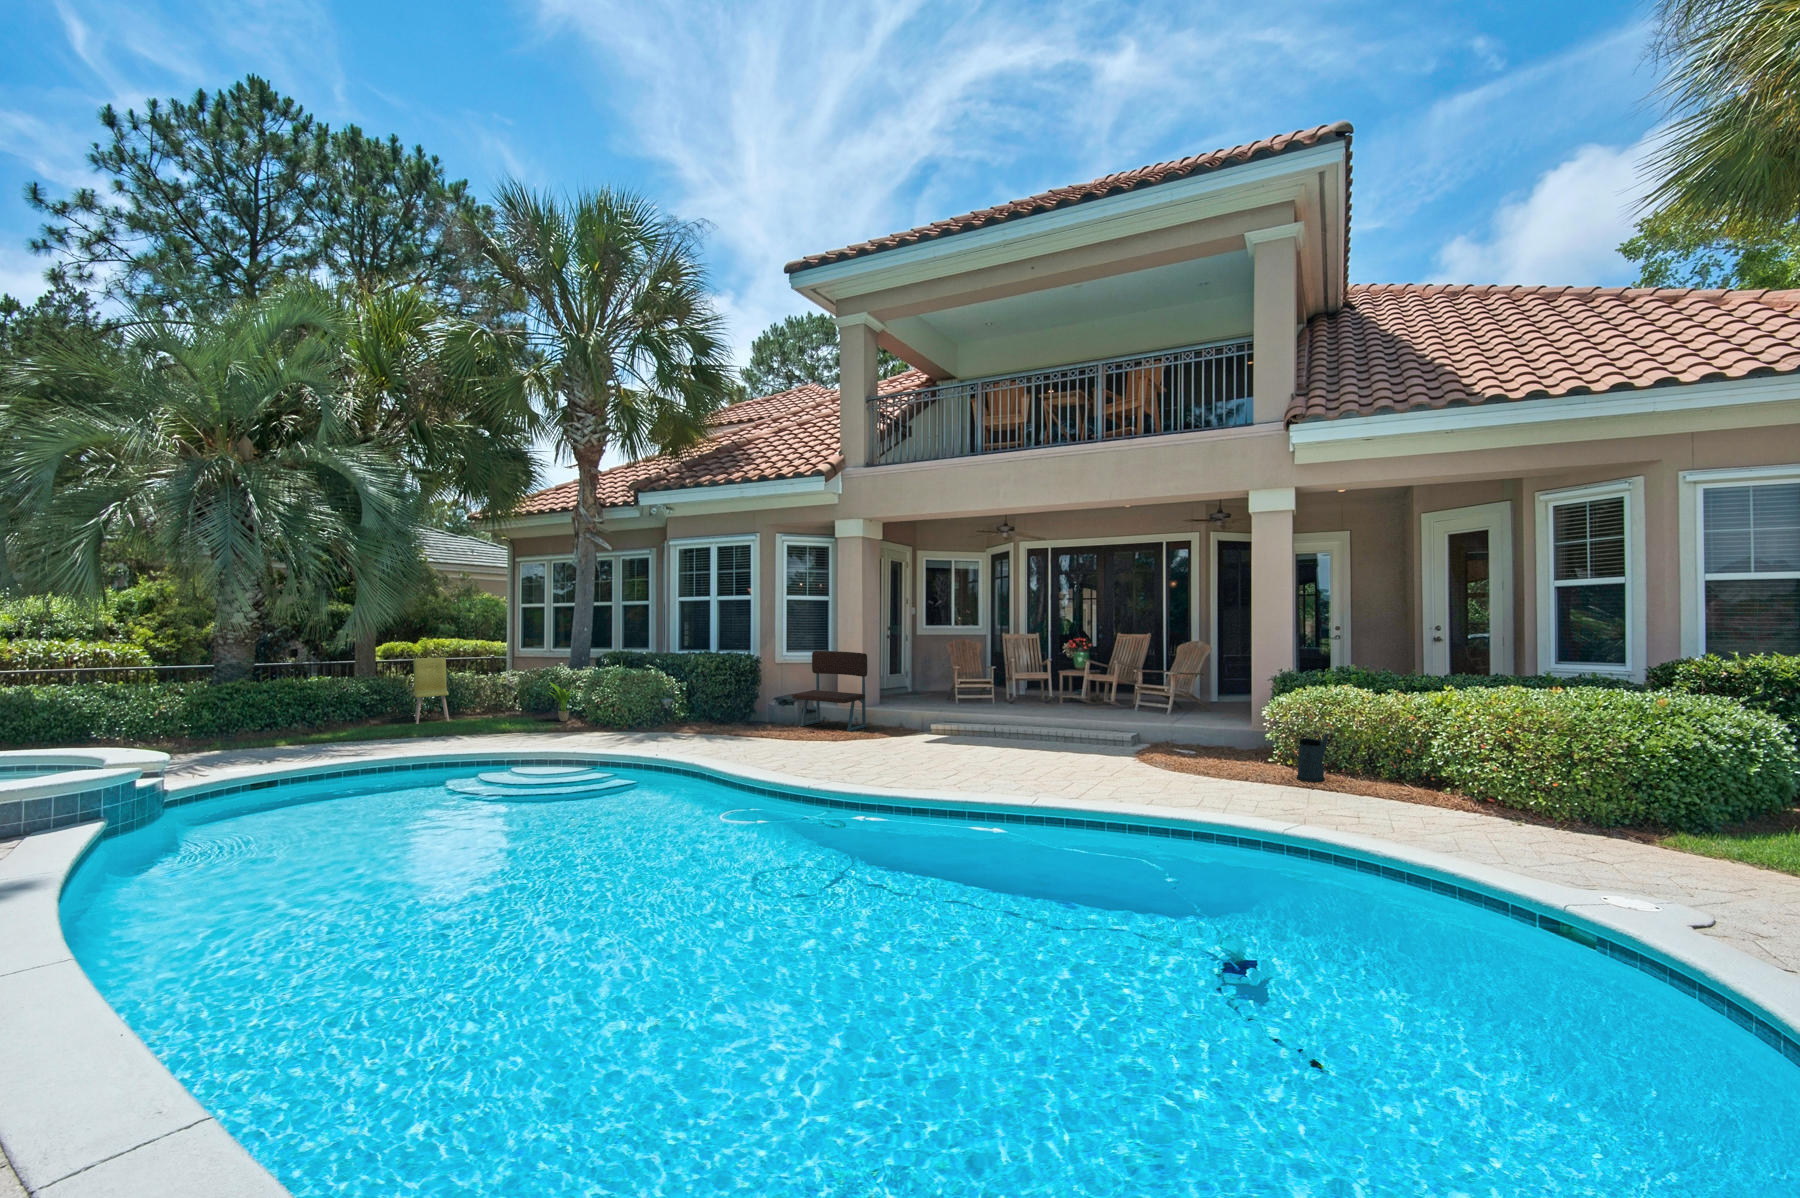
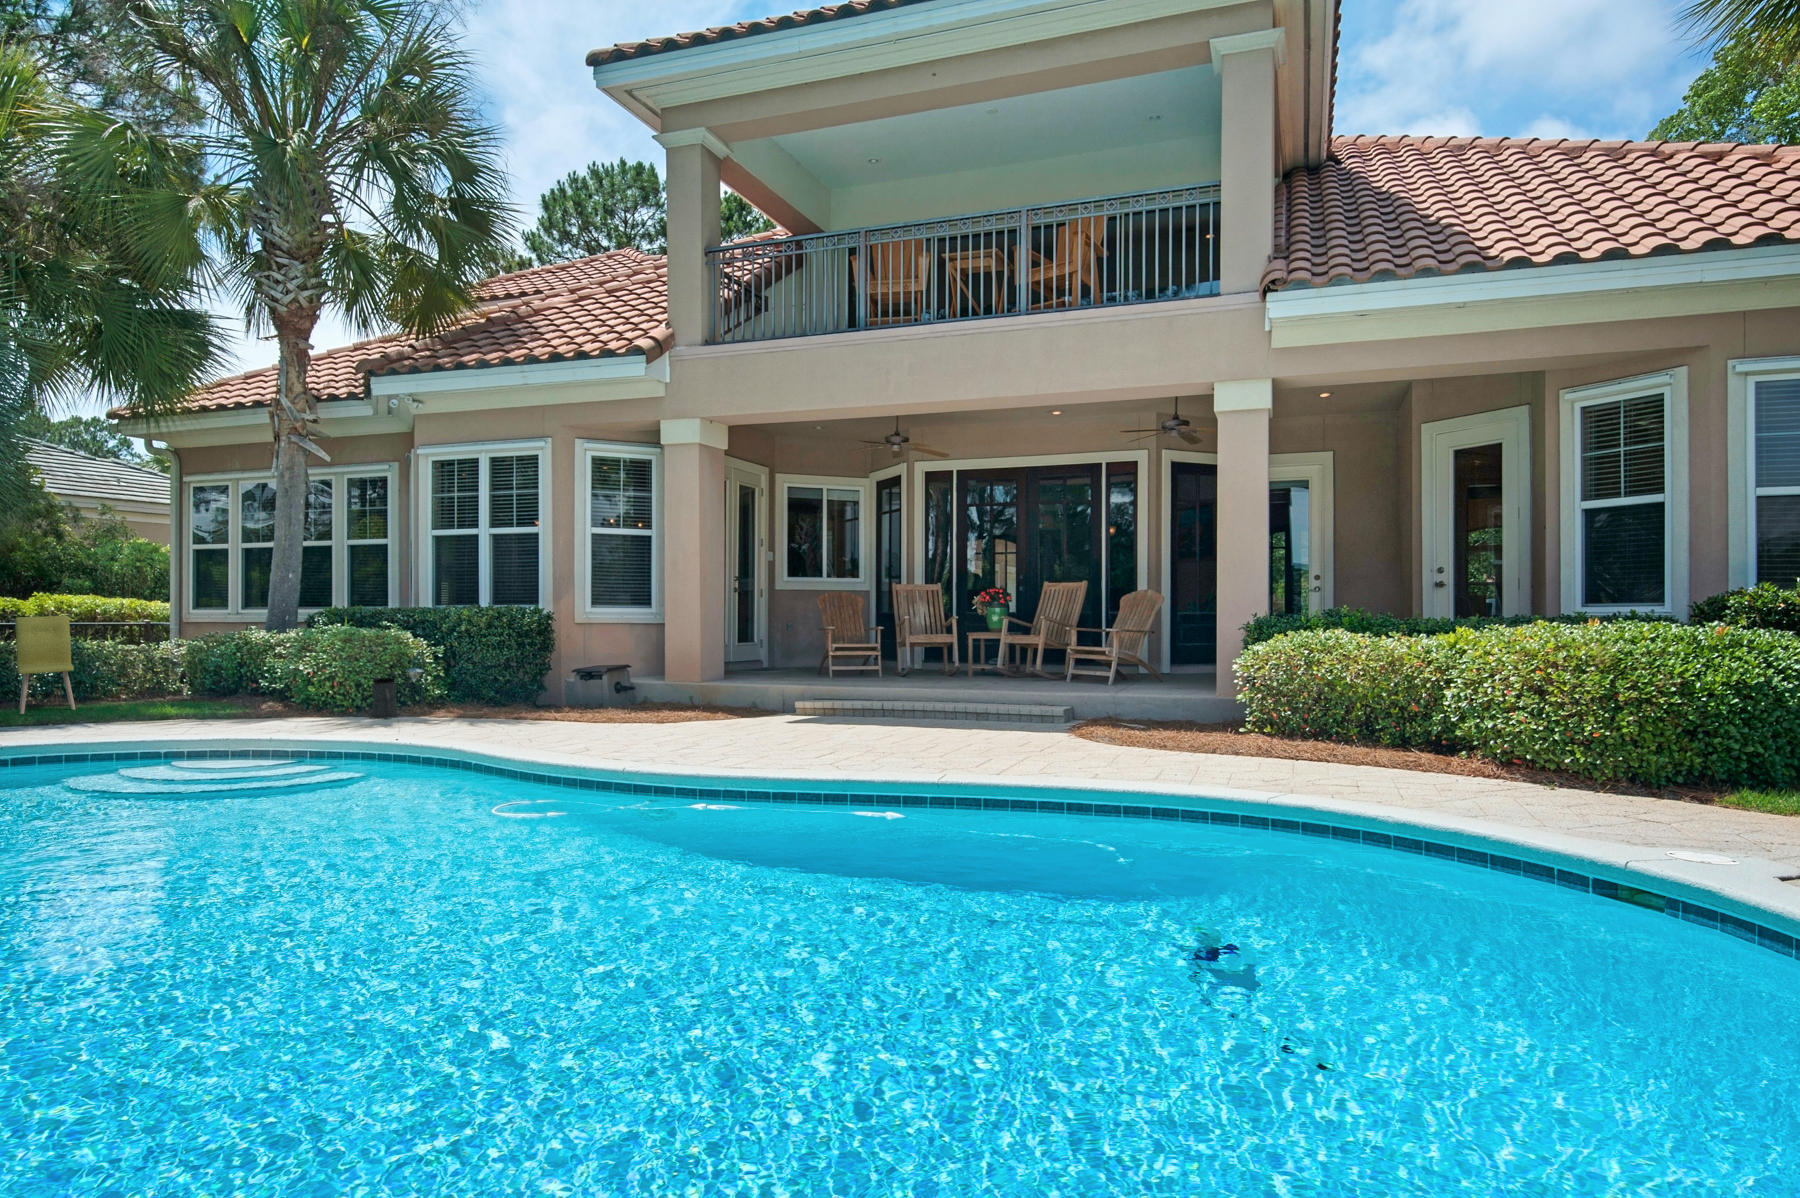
bench: present [792,651,867,732] -> none [601,603,707,712]
potted plant: present [550,682,575,721] -> none [229,649,278,706]
watering can: present [1297,730,1329,782] -> present [371,673,399,719]

